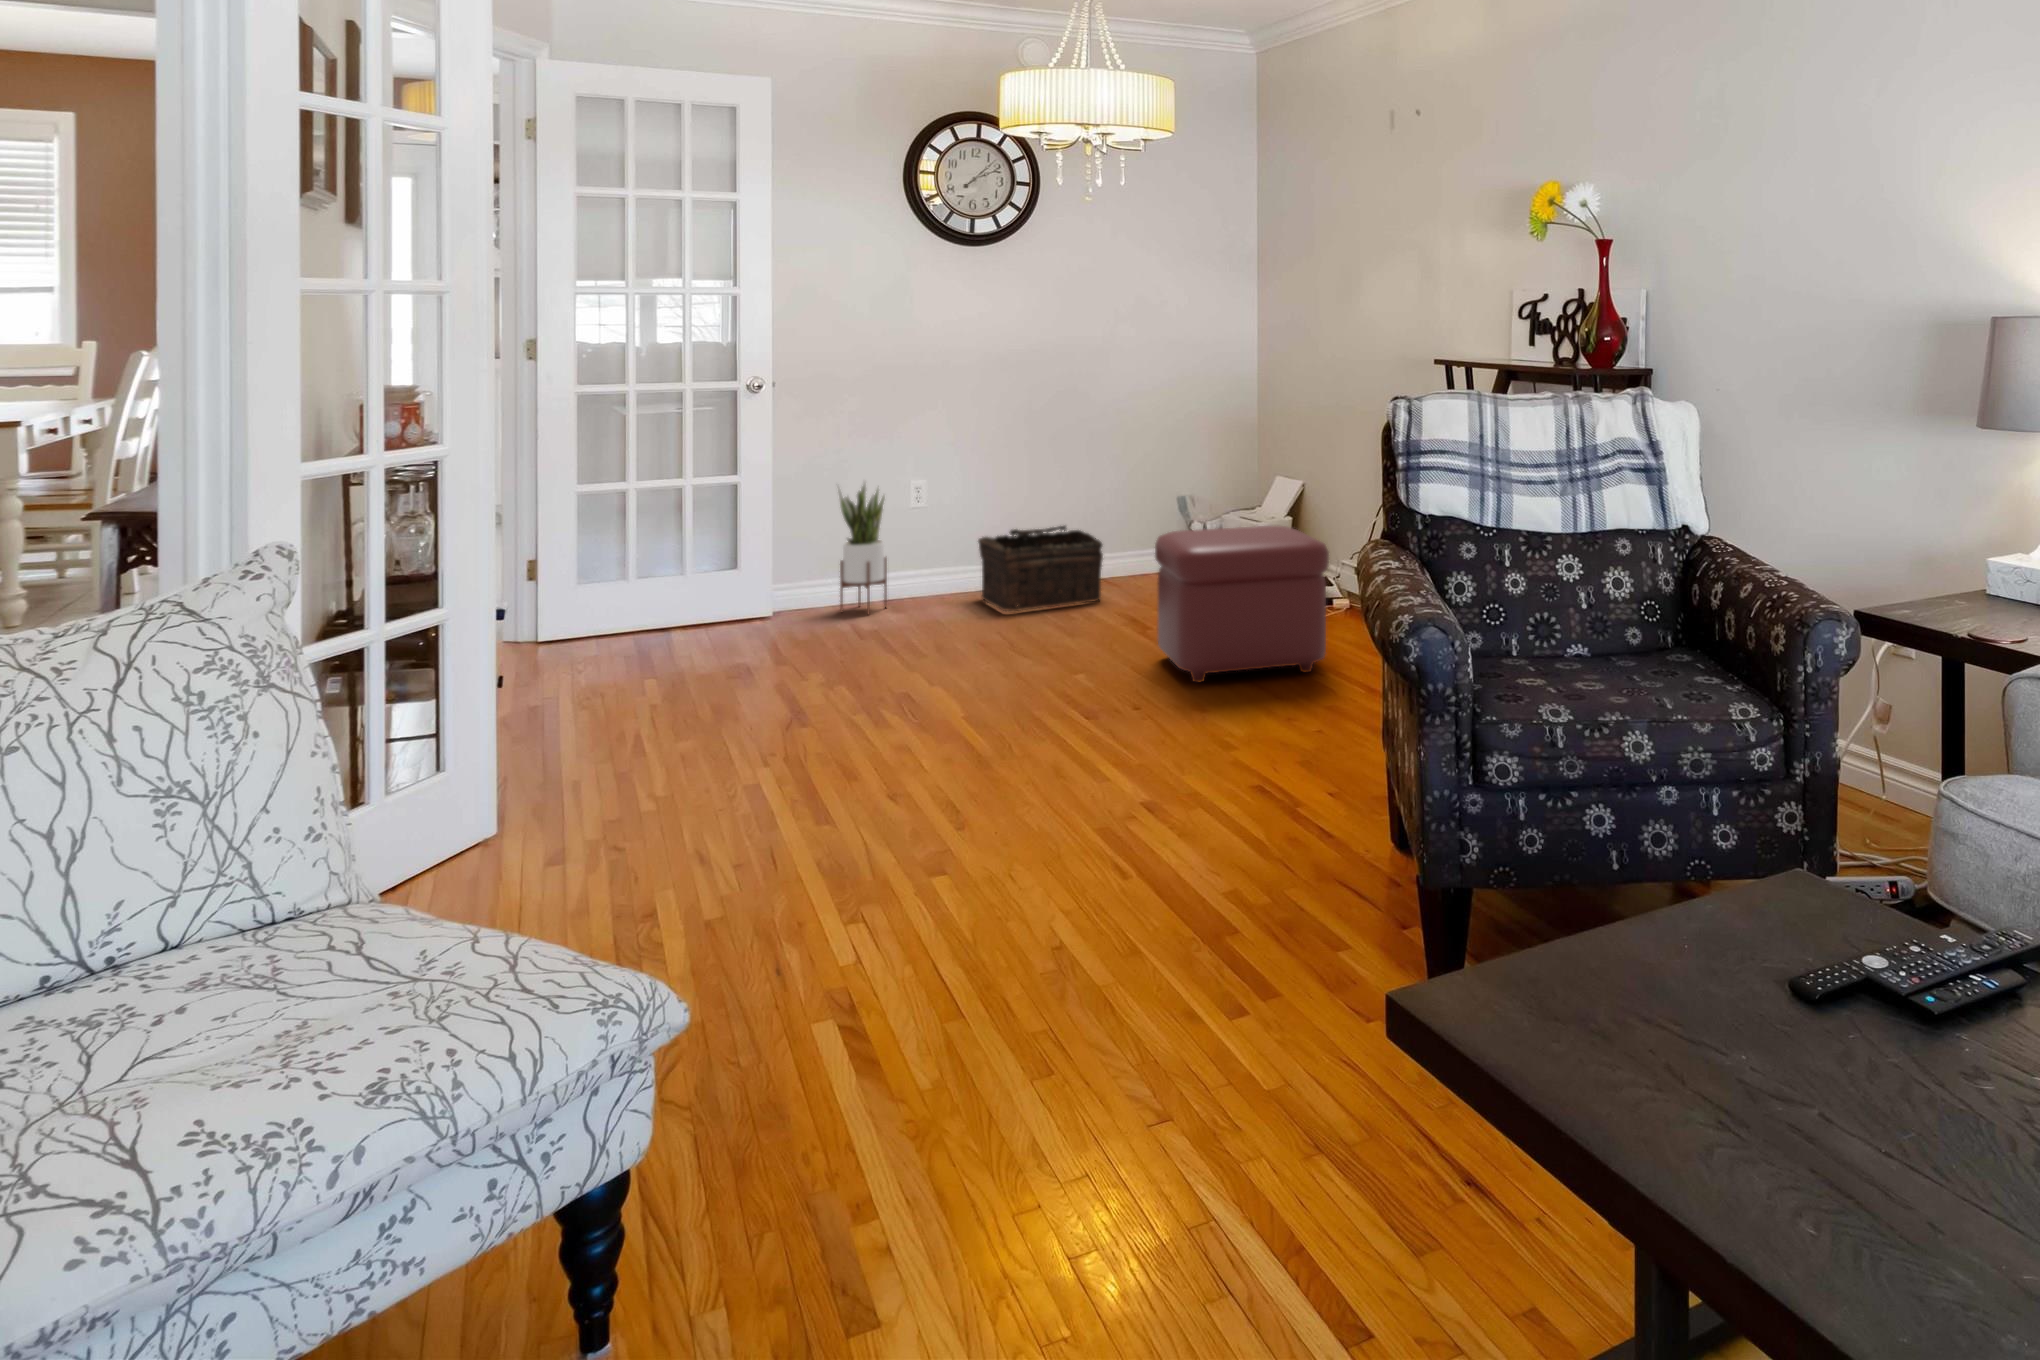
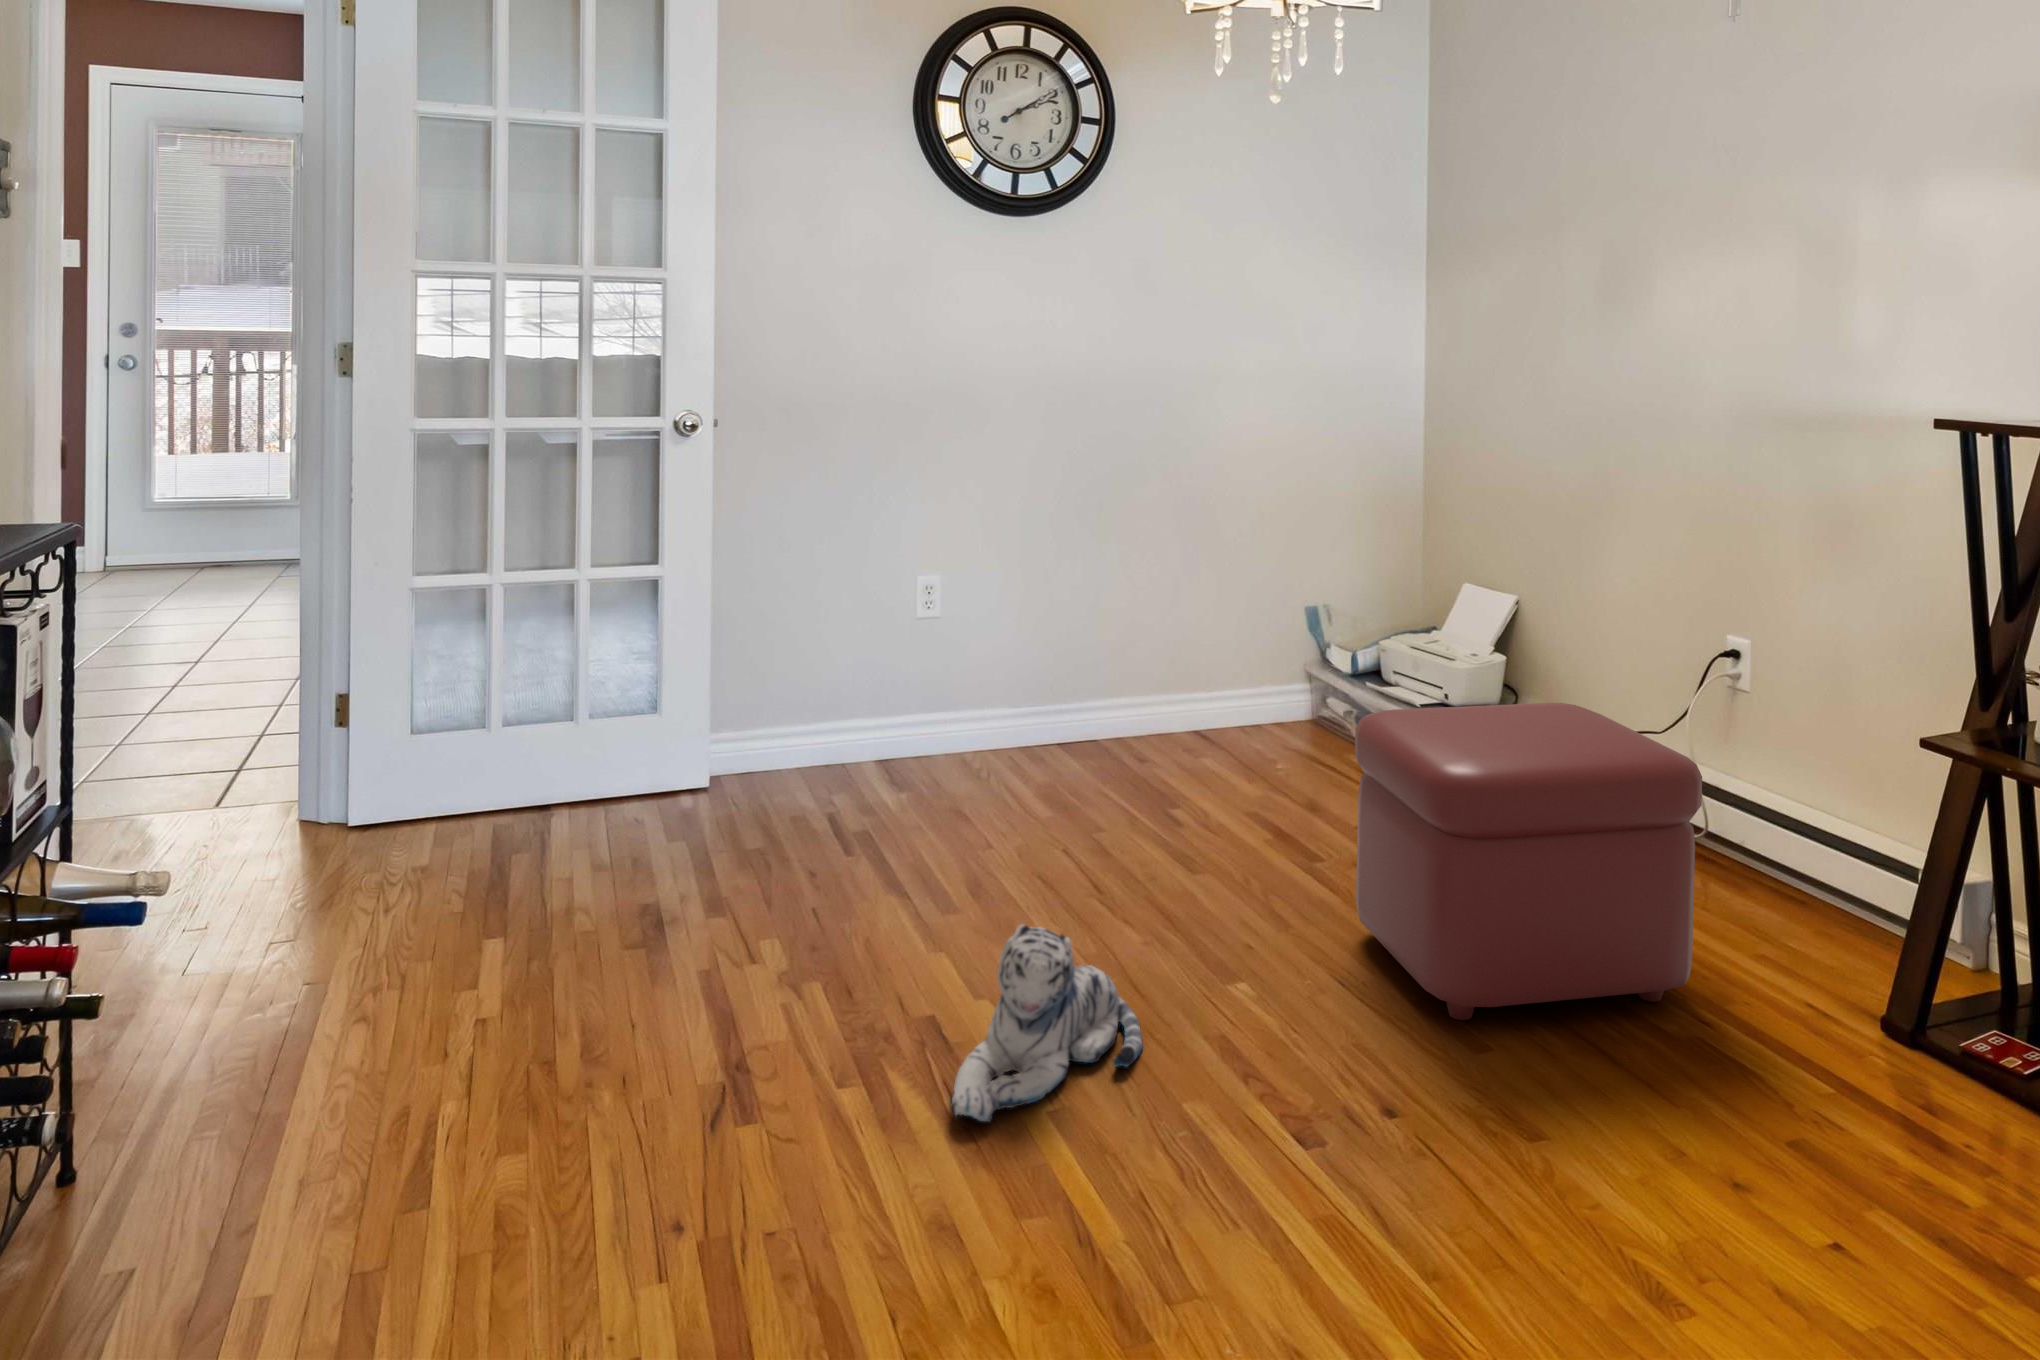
potted plant: present [838,483,887,614] -> none [806,574,879,790]
basket: present [978,526,1103,611] -> none [1014,653,1210,797]
plush toy: none [913,632,1023,723] -> present [952,925,1143,1122]

